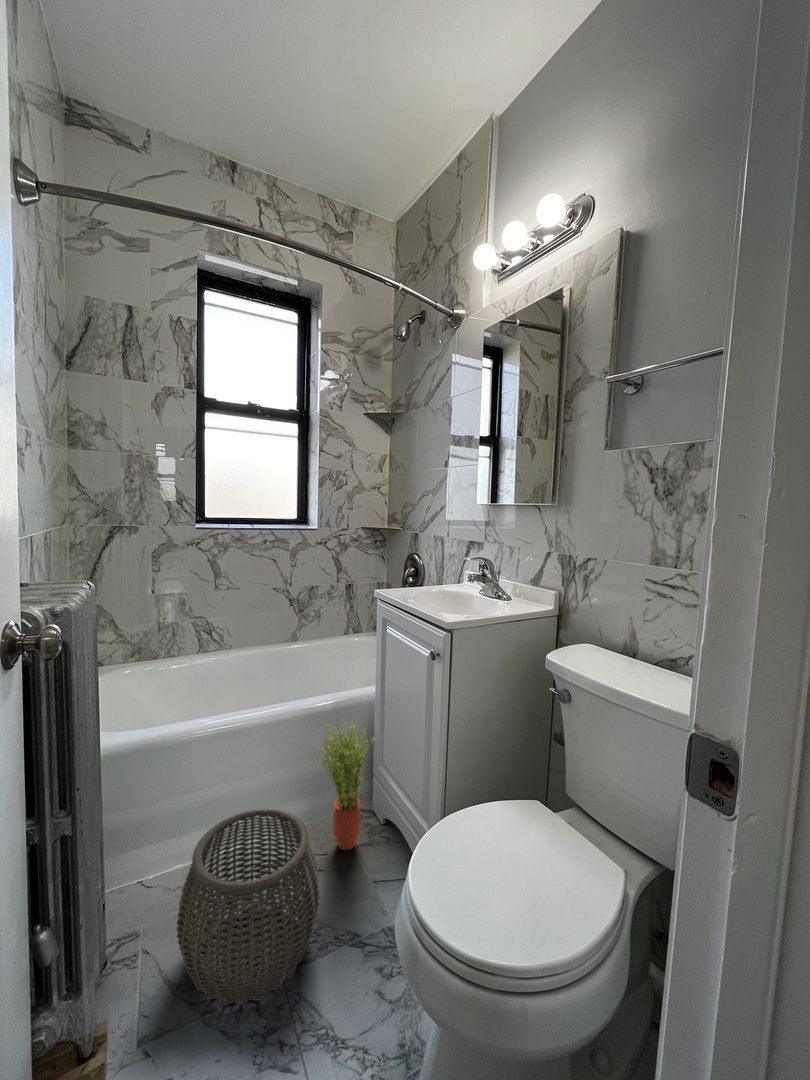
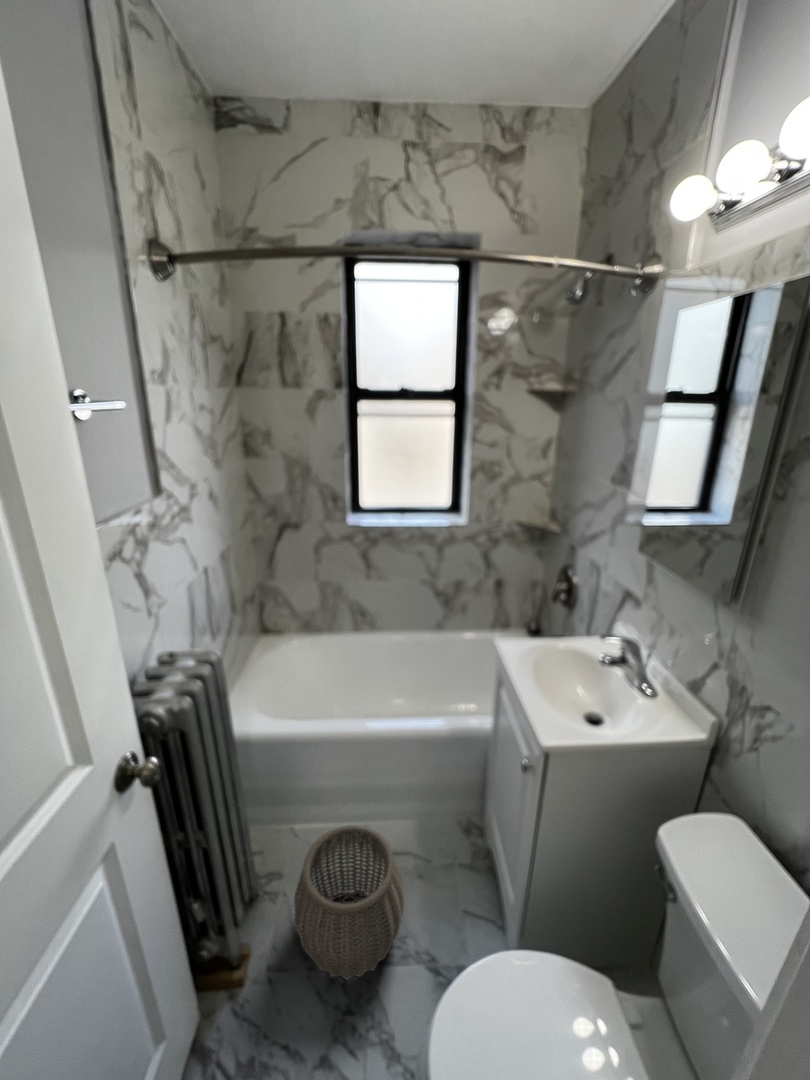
potted plant: present [318,720,375,850] -> none [422,758,478,864]

